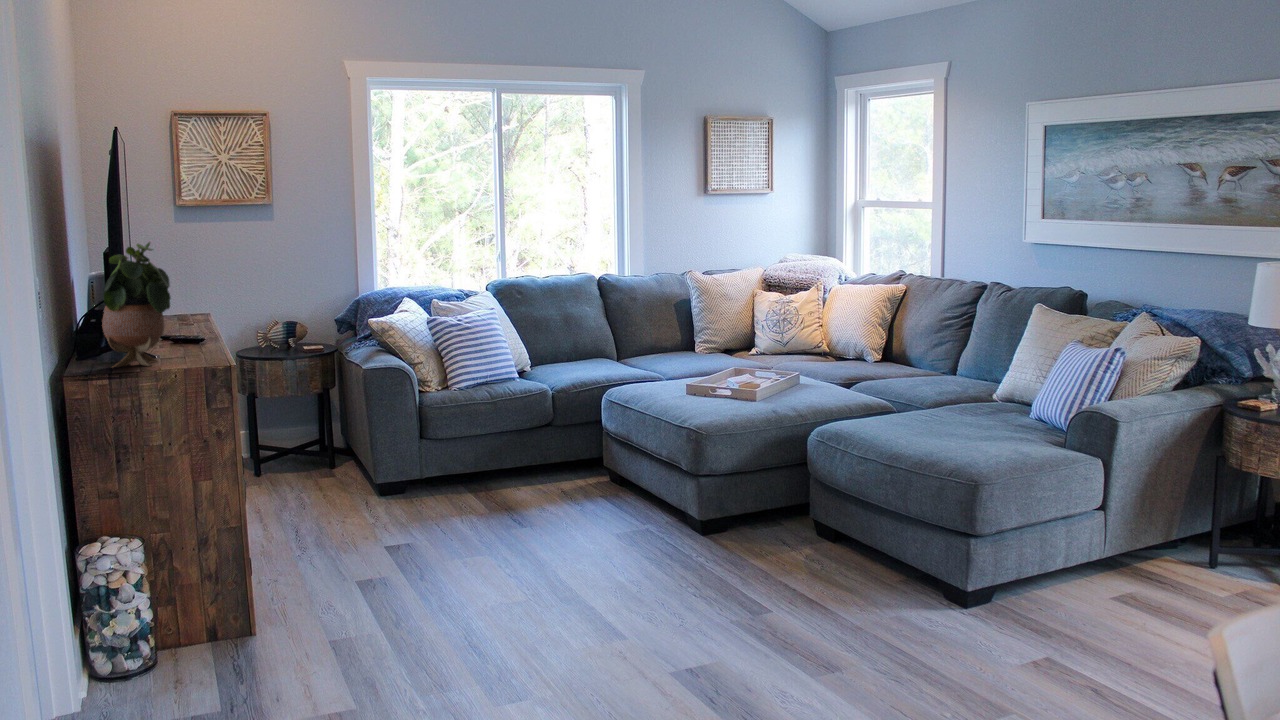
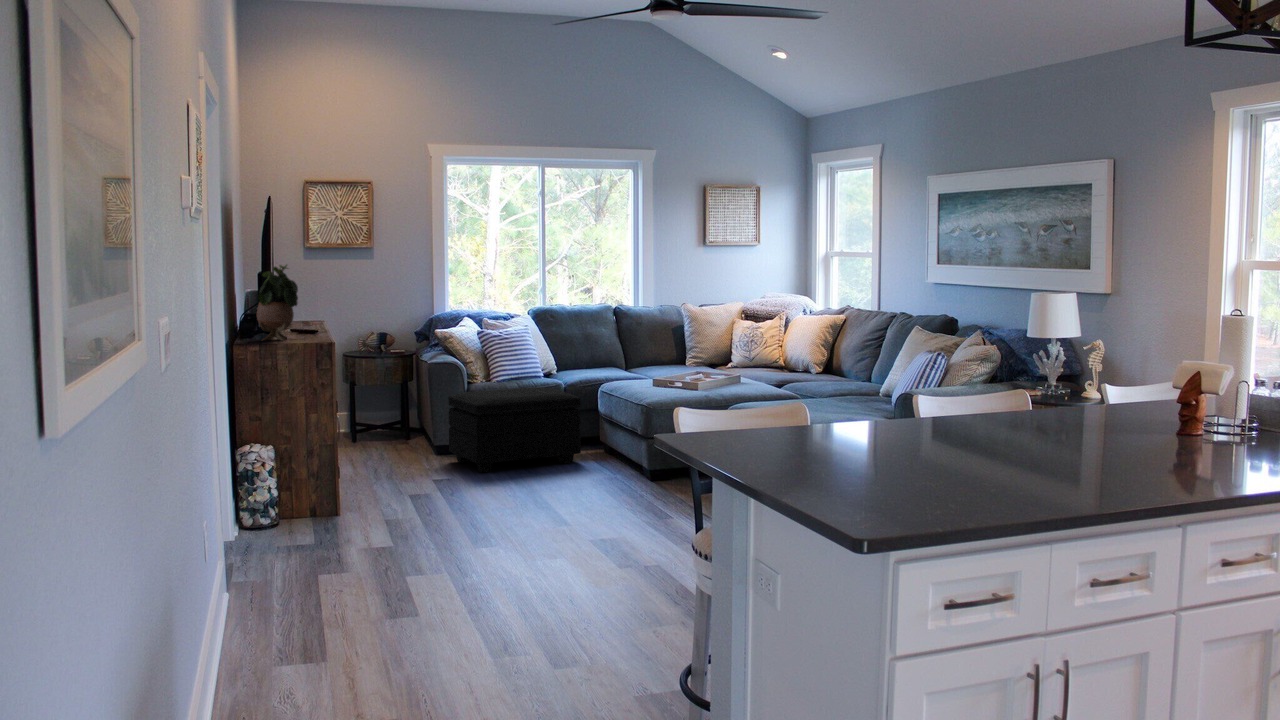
footstool: none [395,397,584,526] -> present [448,388,581,472]

